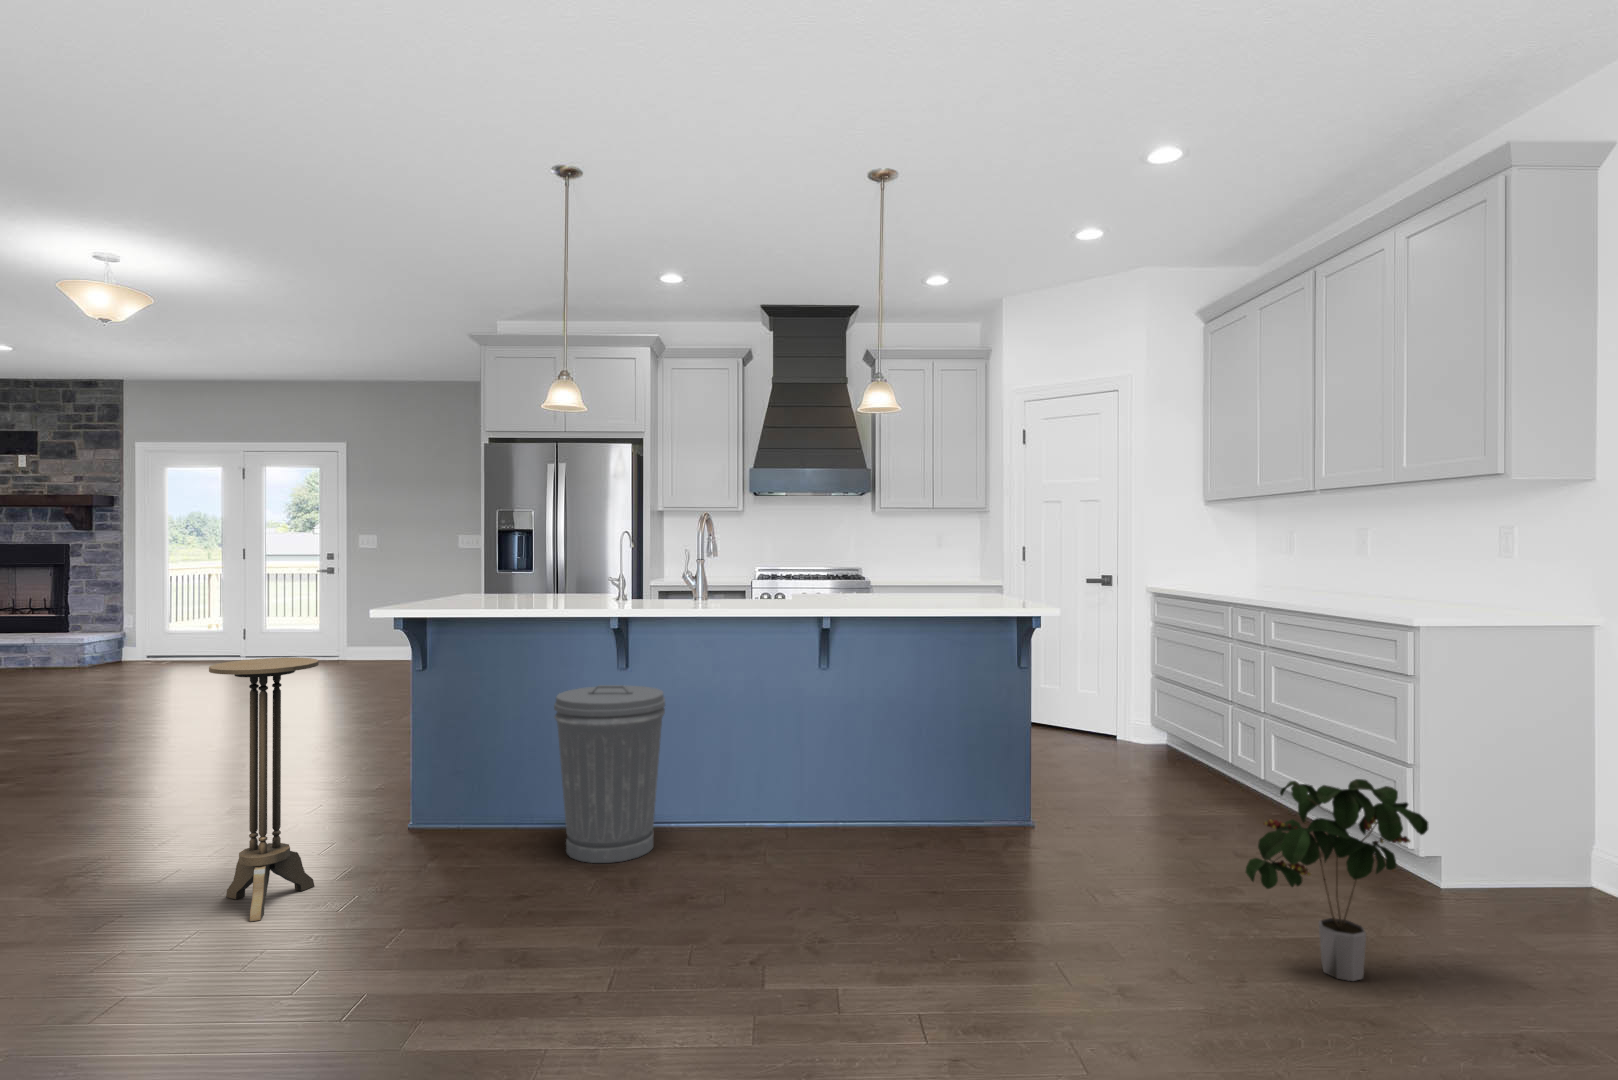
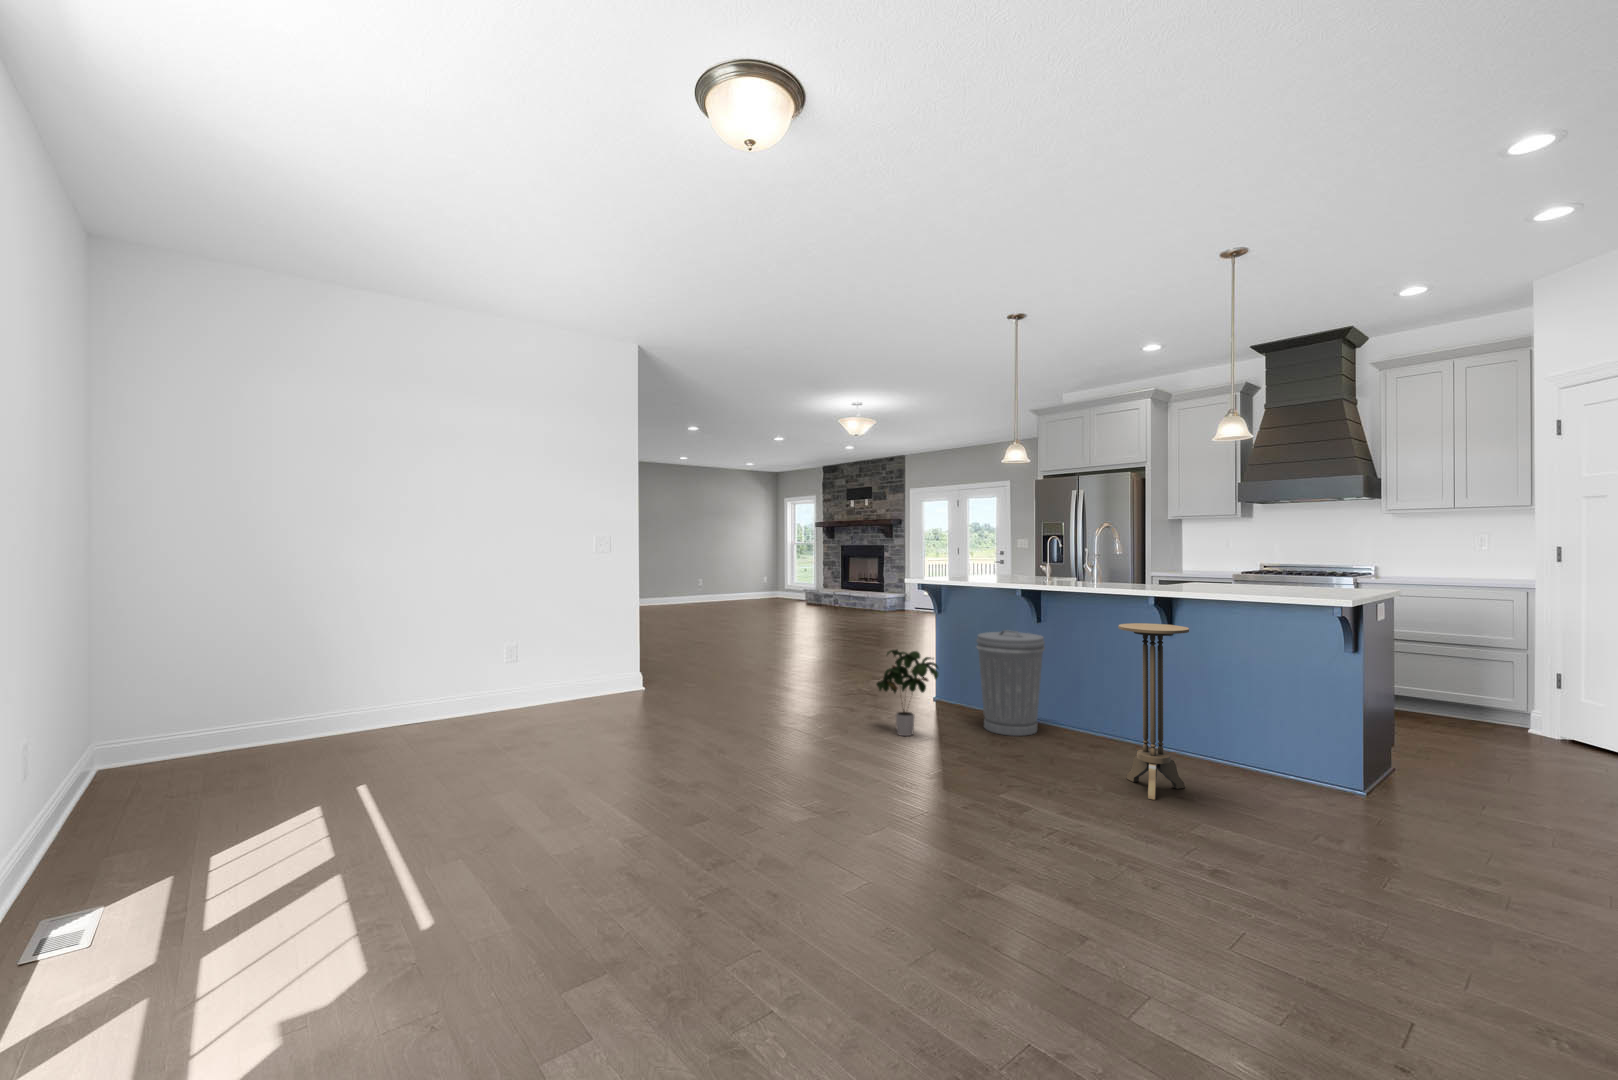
side table: present [209,658,319,921] -> present [1118,623,1189,800]
potted plant: present [1246,779,1428,981] -> present [877,650,938,736]

